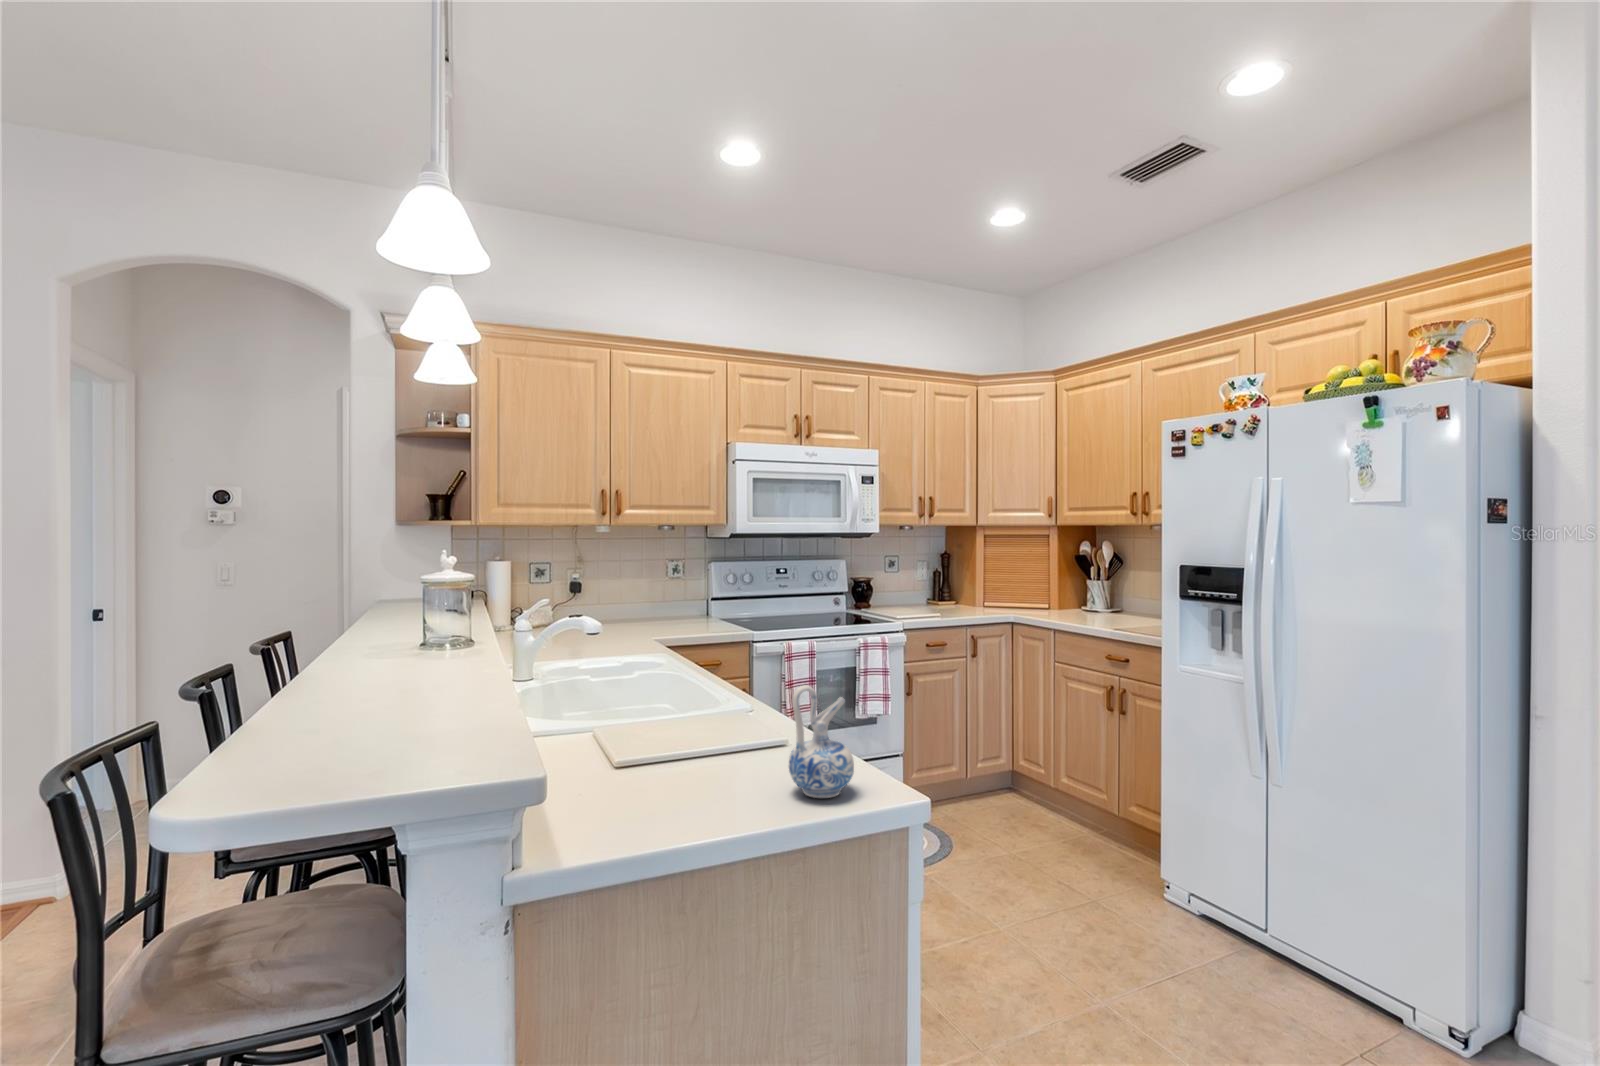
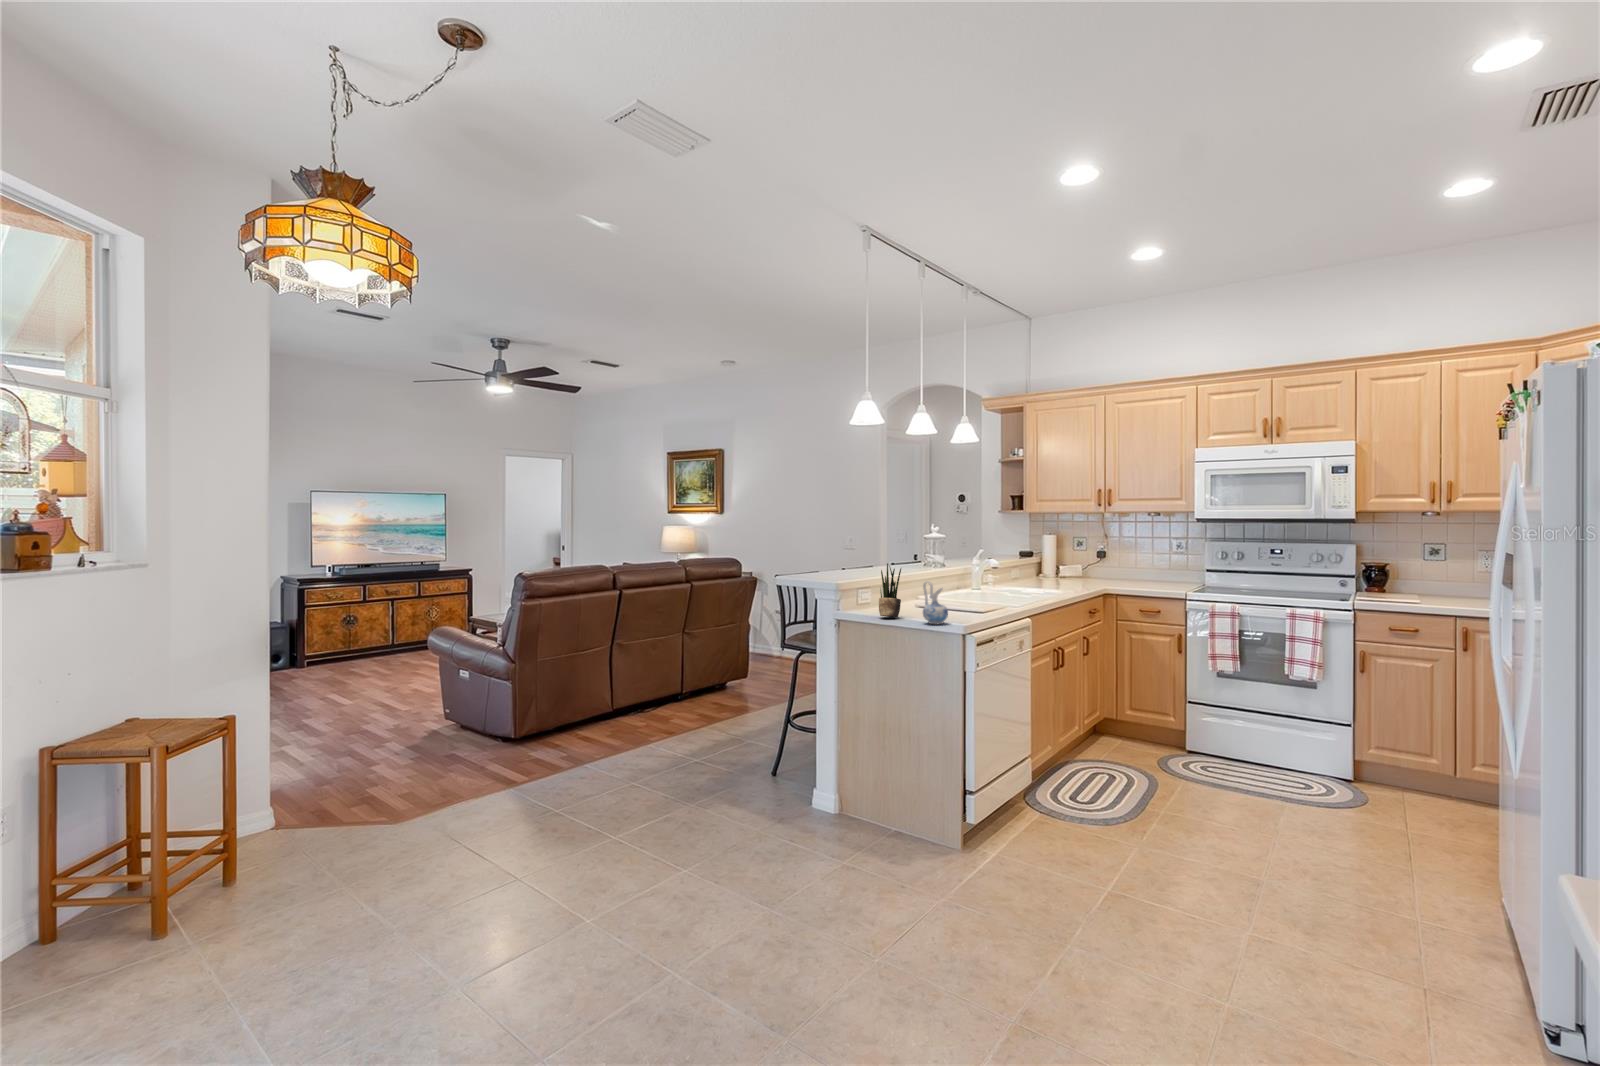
potted plant: none [621,649,688,812] -> present [879,563,901,617]

